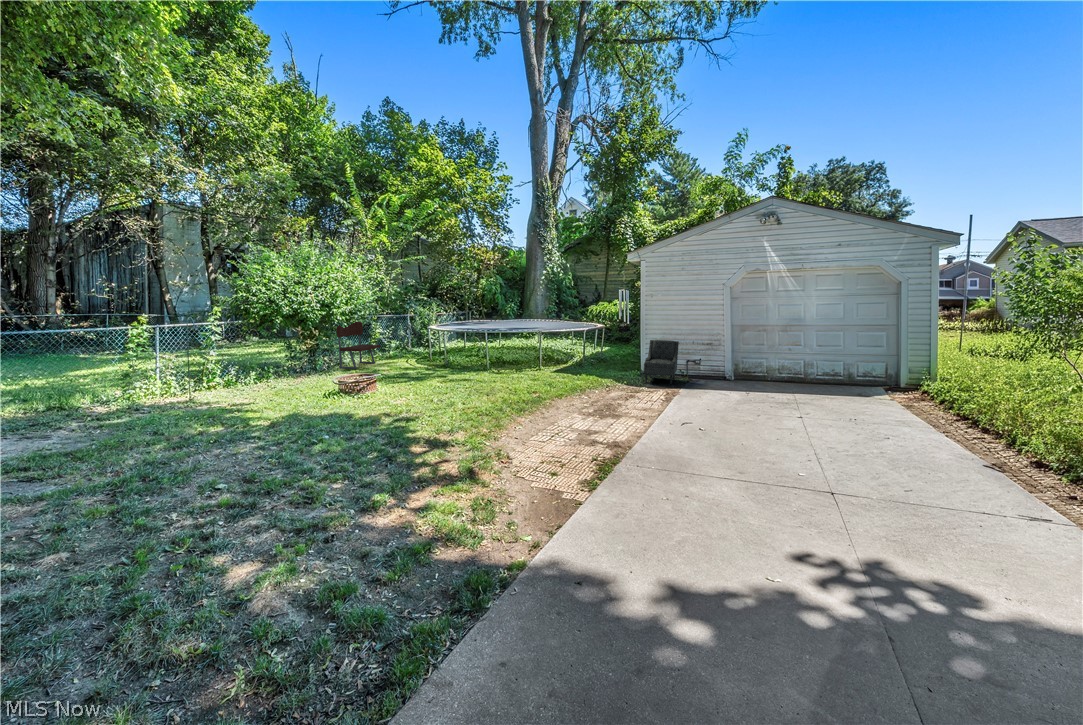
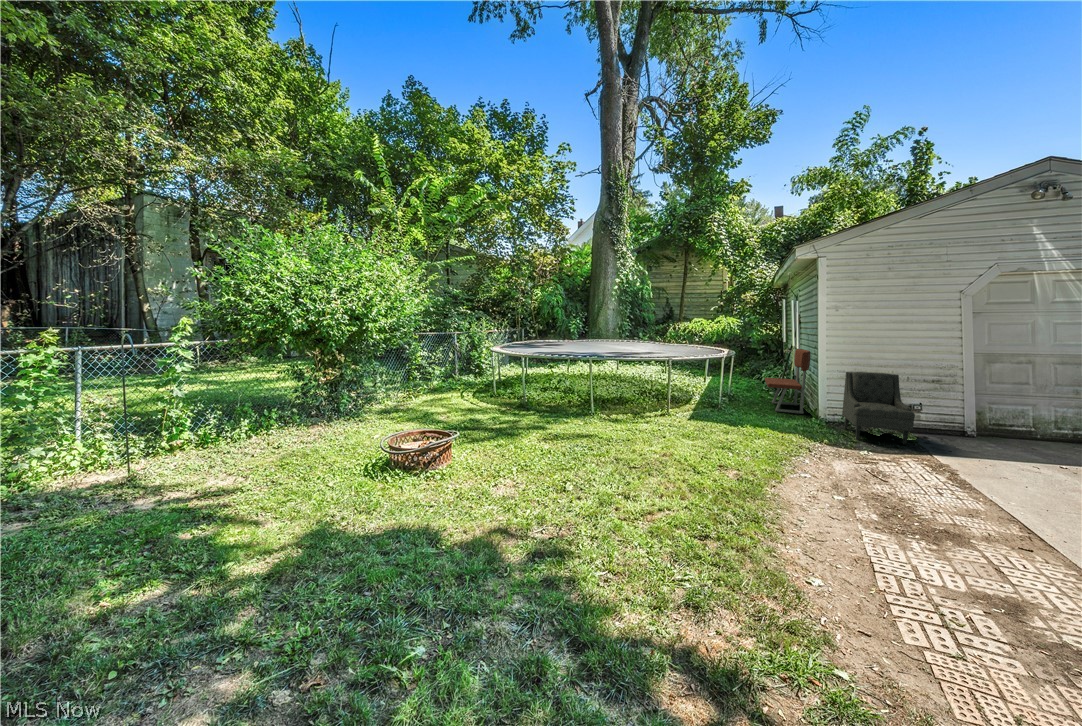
bench: present [336,322,381,369] -> present [765,349,811,414]

